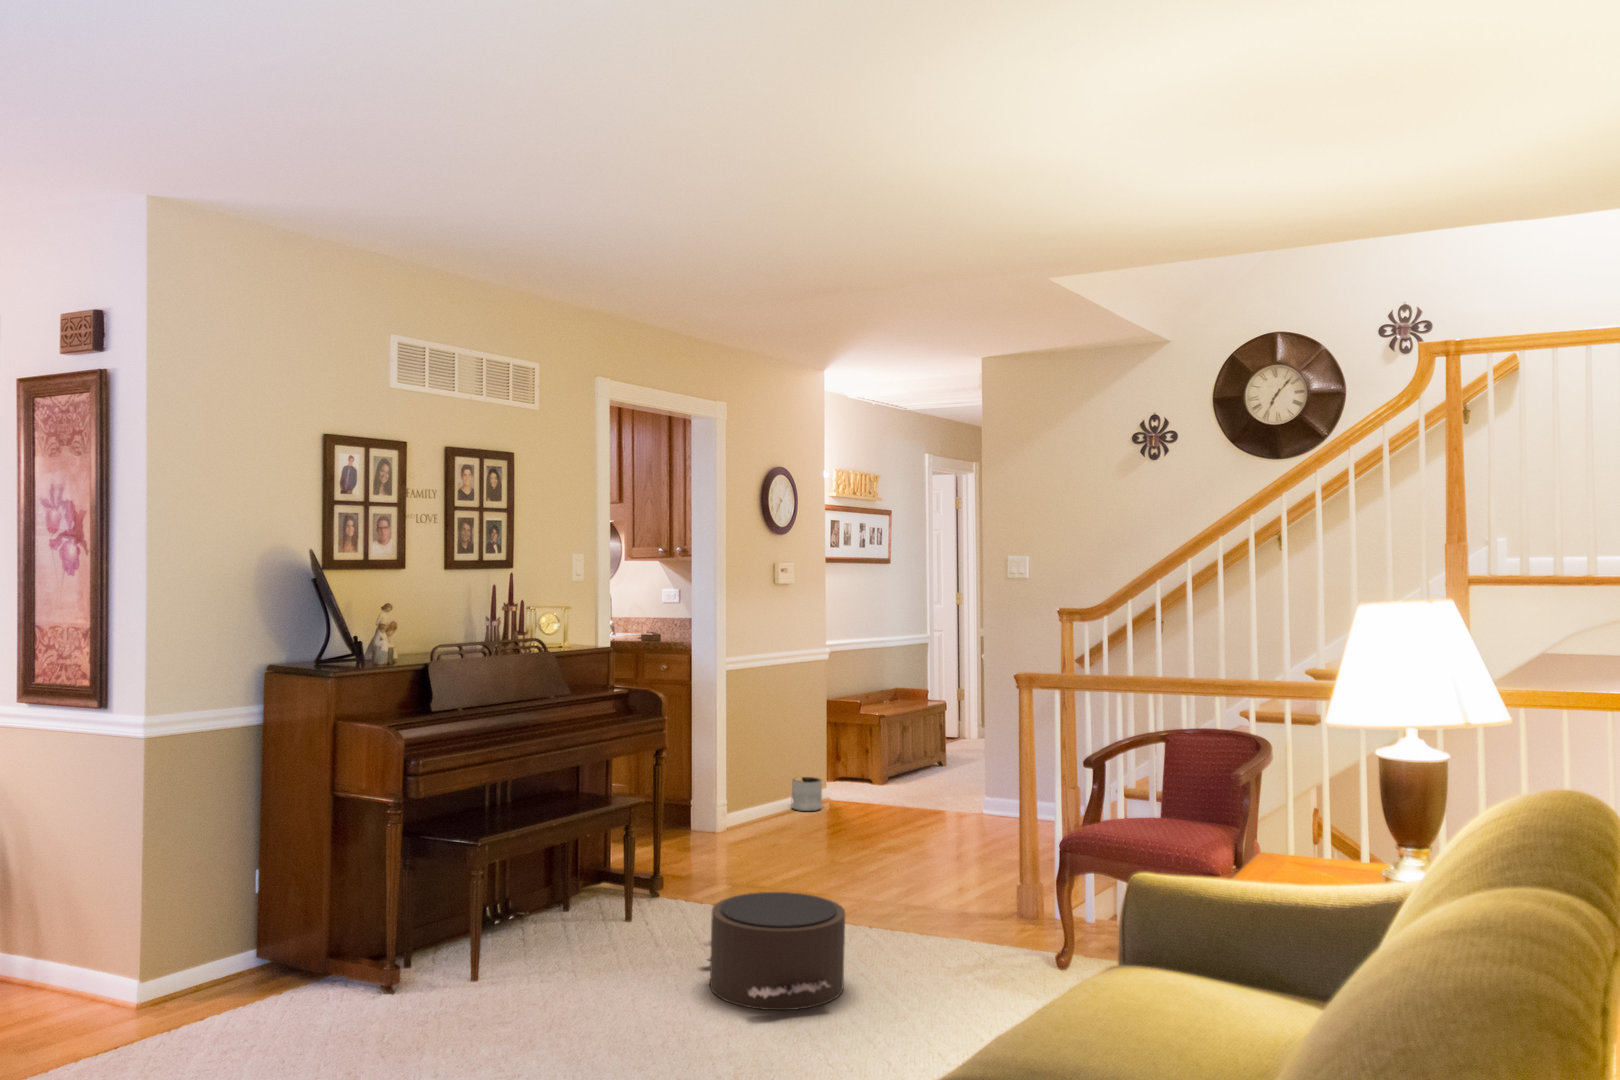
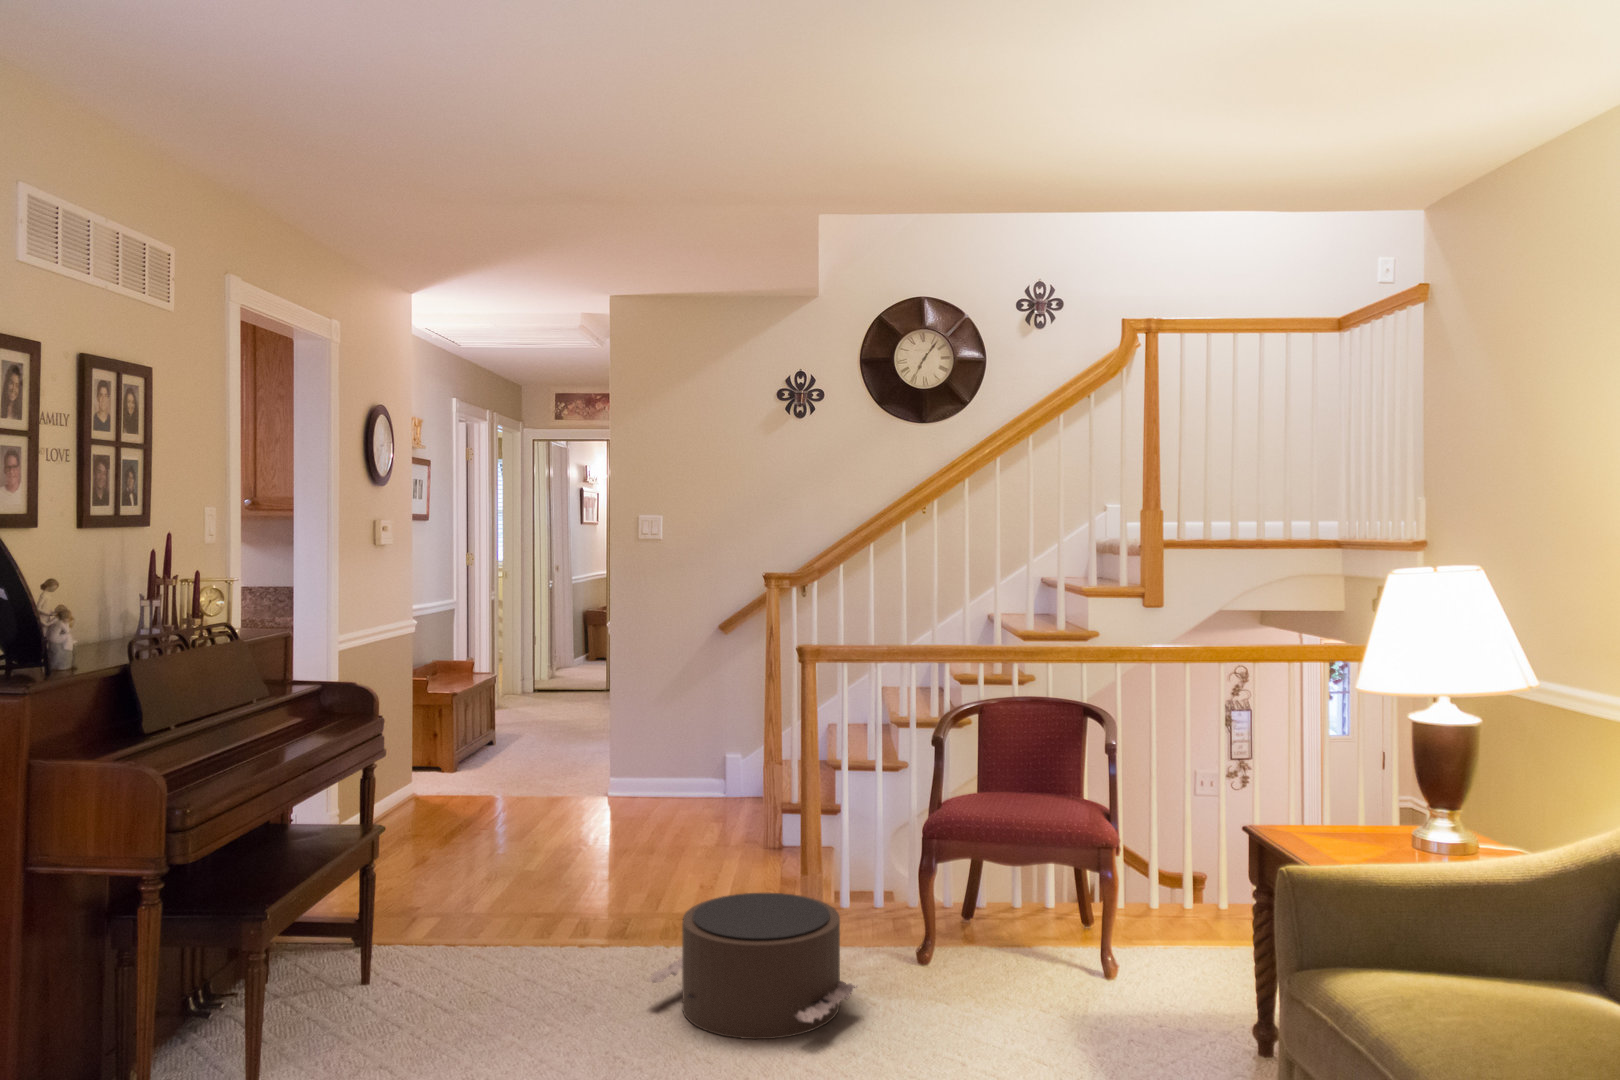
planter: present [791,777,822,811] -> none [409,773,445,813]

